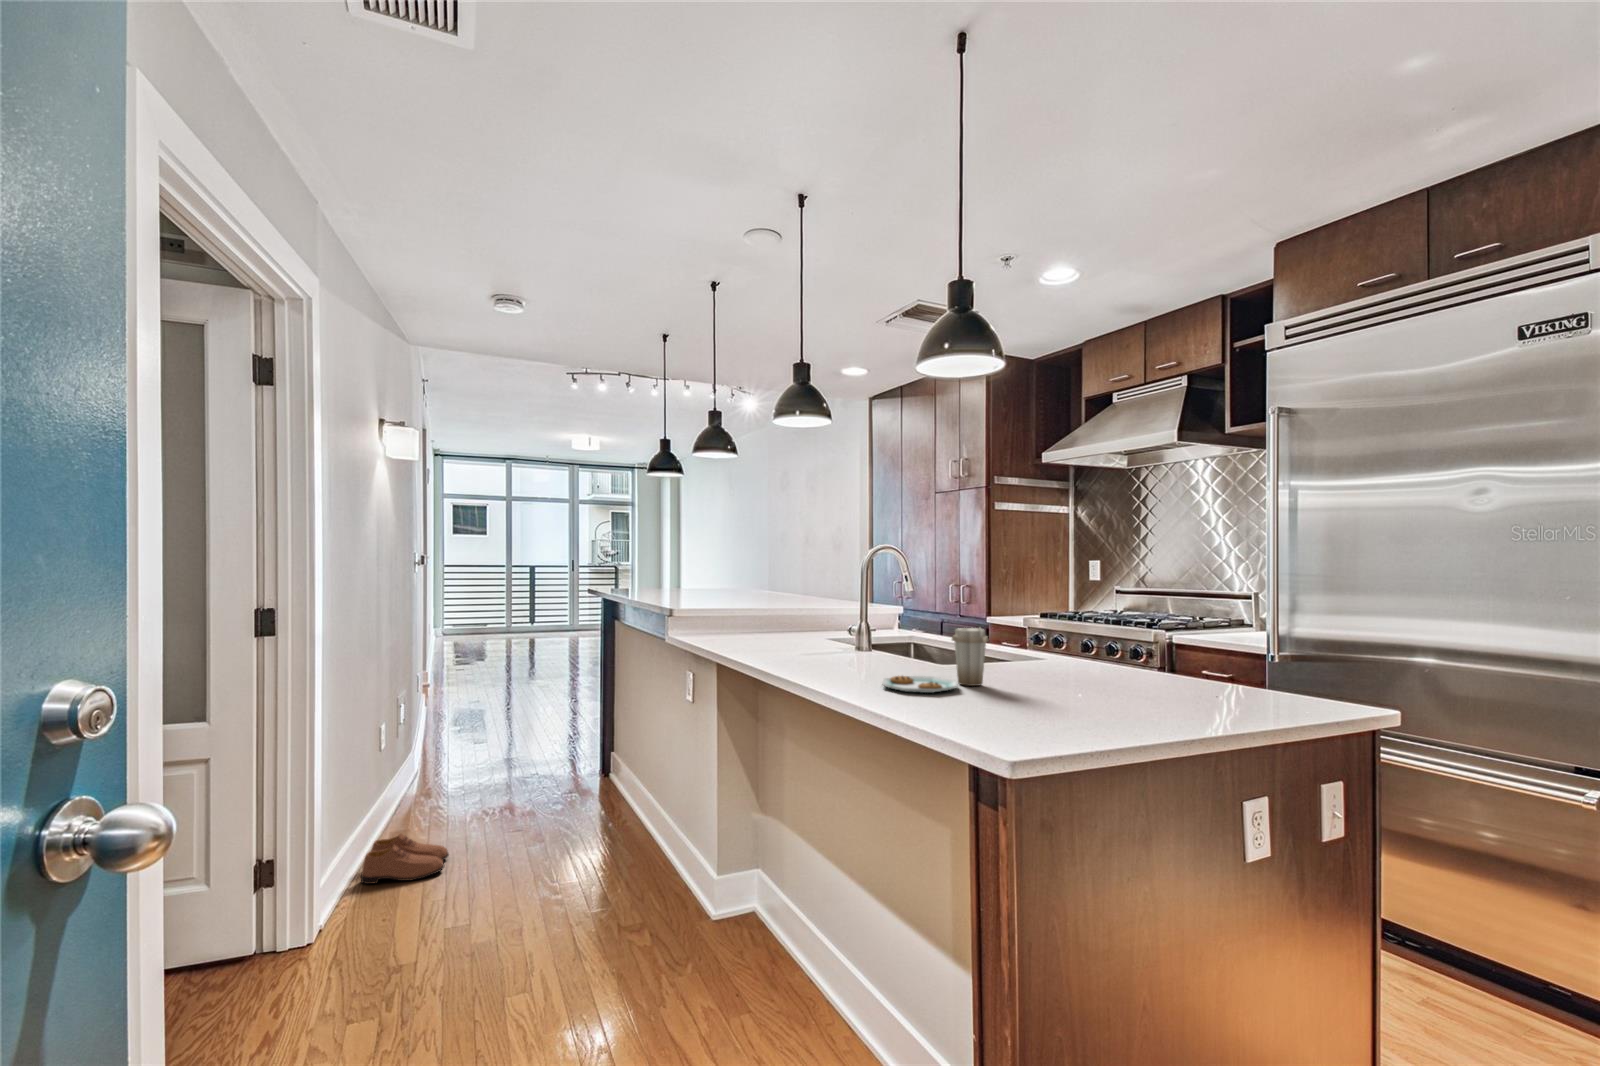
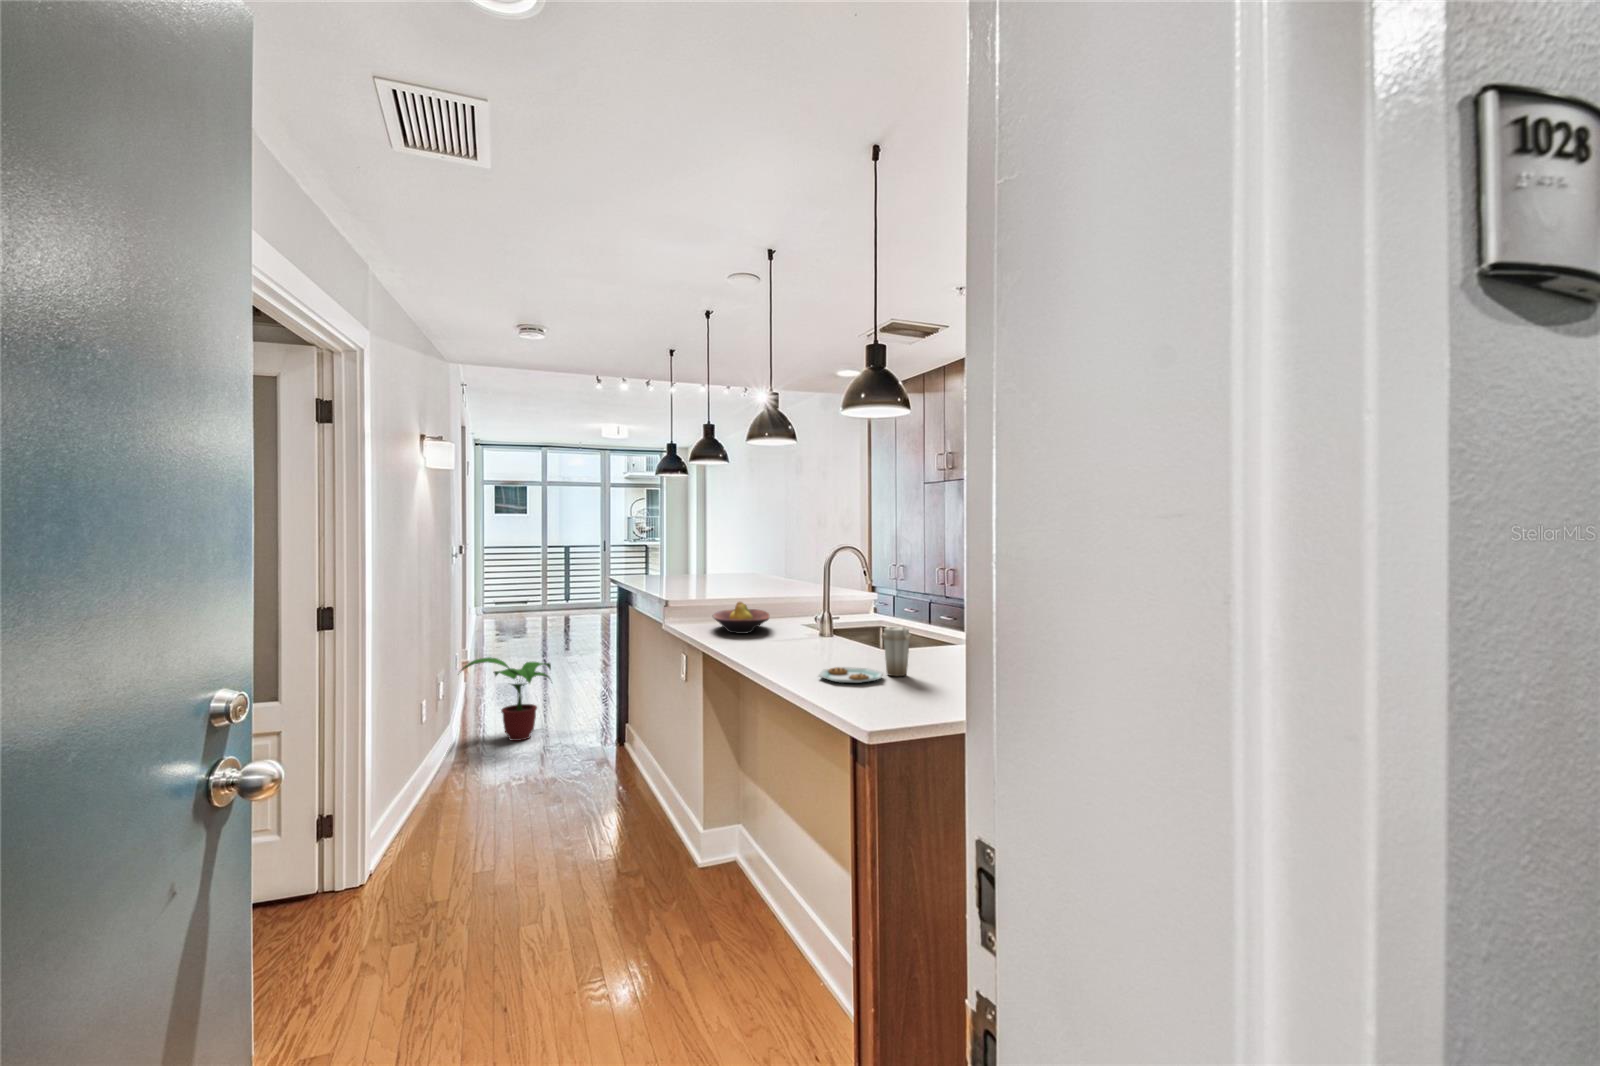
fruit bowl: none [727,609,794,644] -> present [713,602,769,634]
potted plant: none [418,679,527,773] -> present [462,657,551,741]
shoe: present [361,834,449,884] -> none [406,793,481,836]

